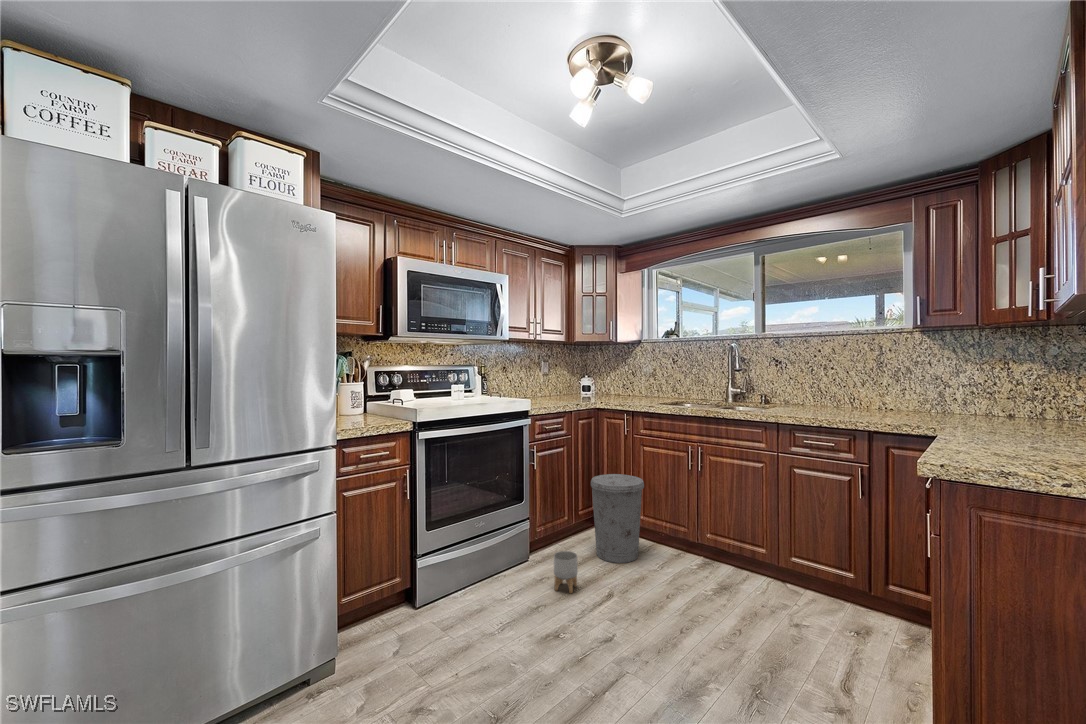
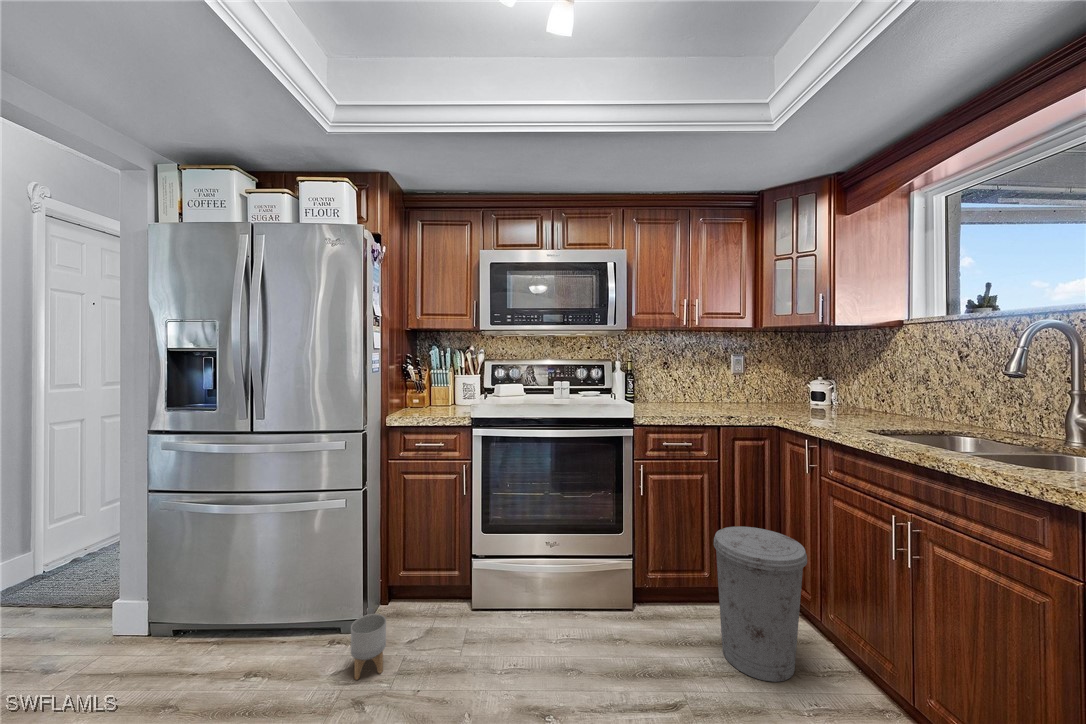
planter: present [554,551,578,593] -> present [351,614,386,680]

